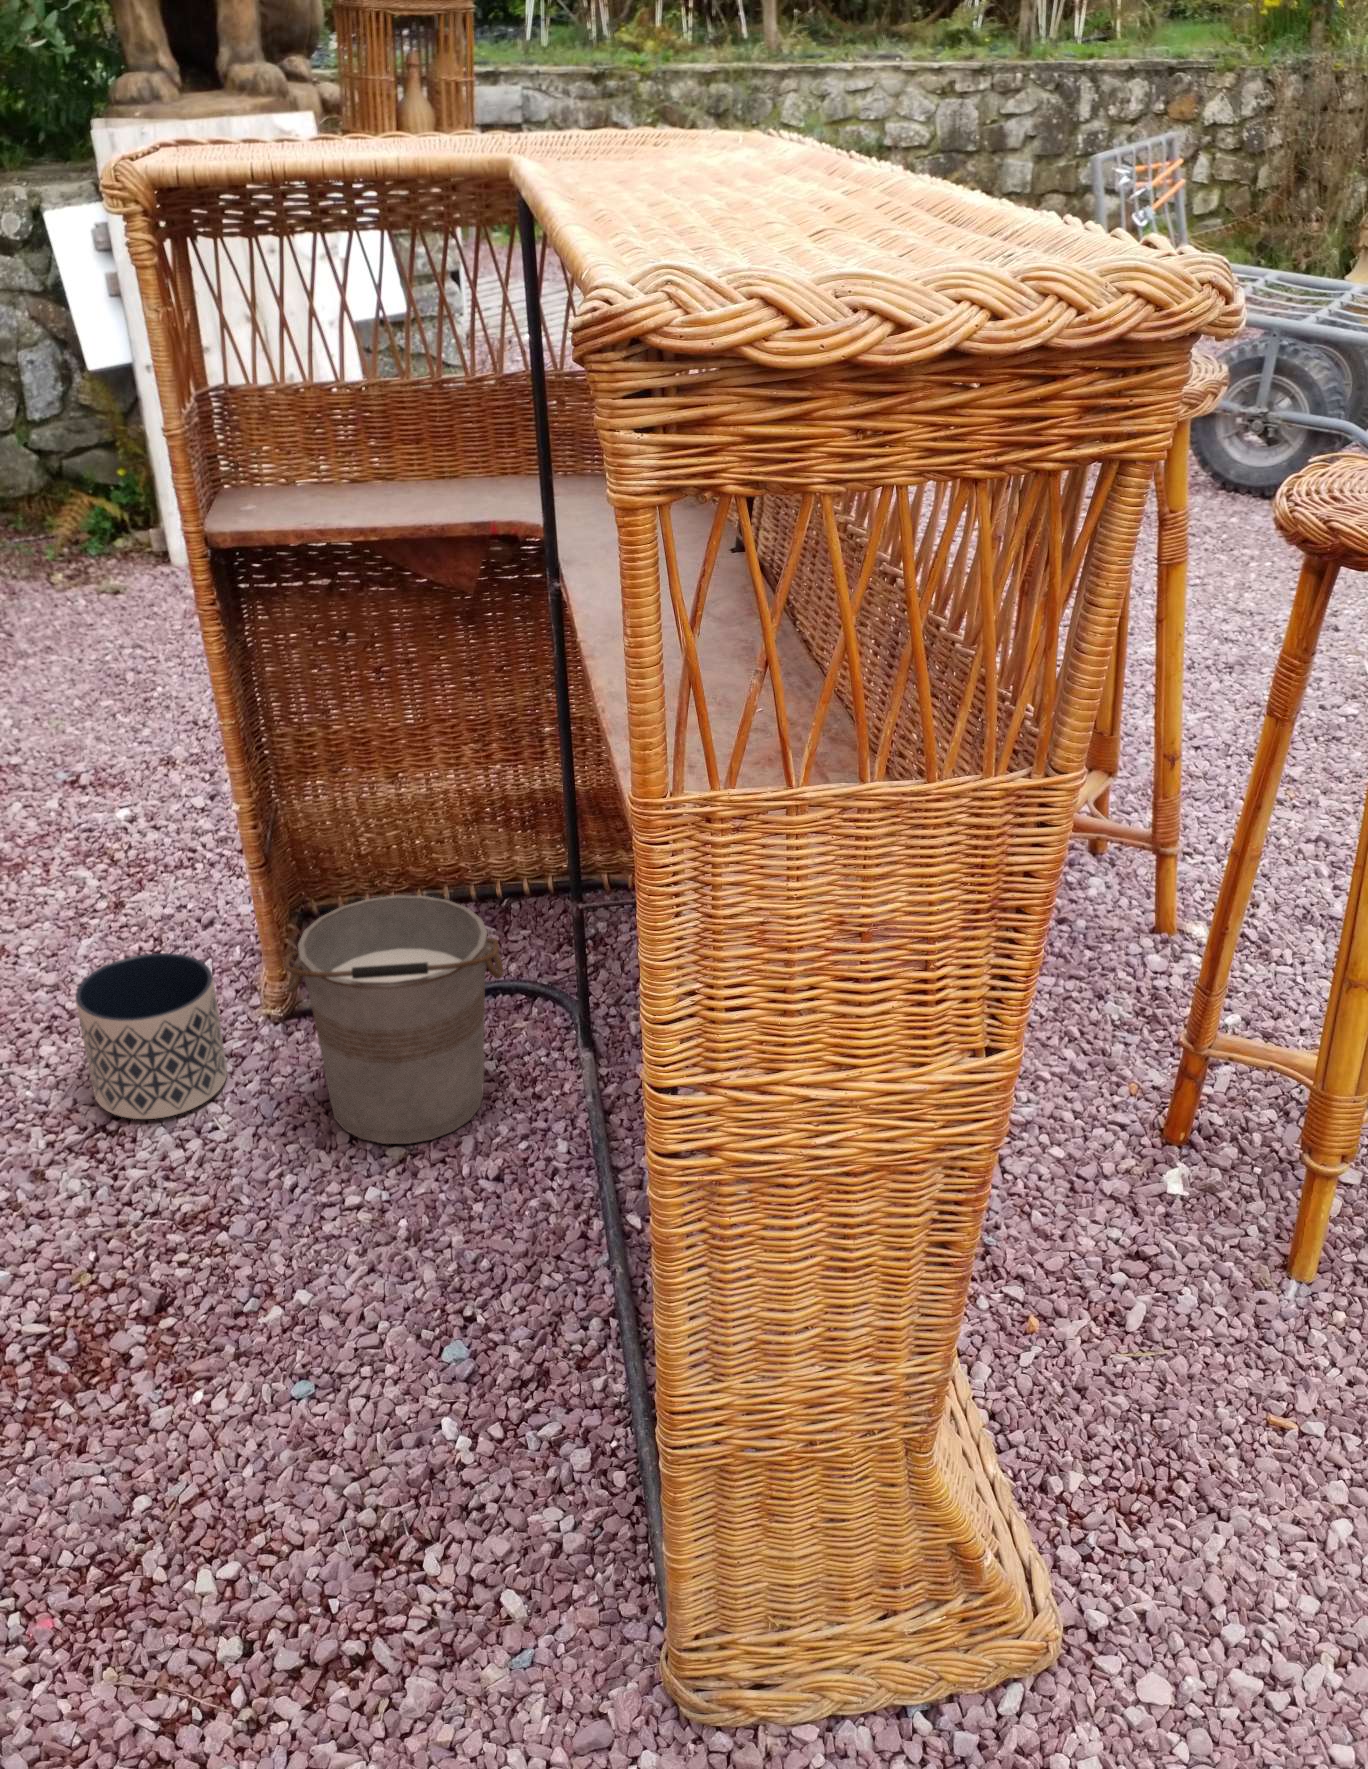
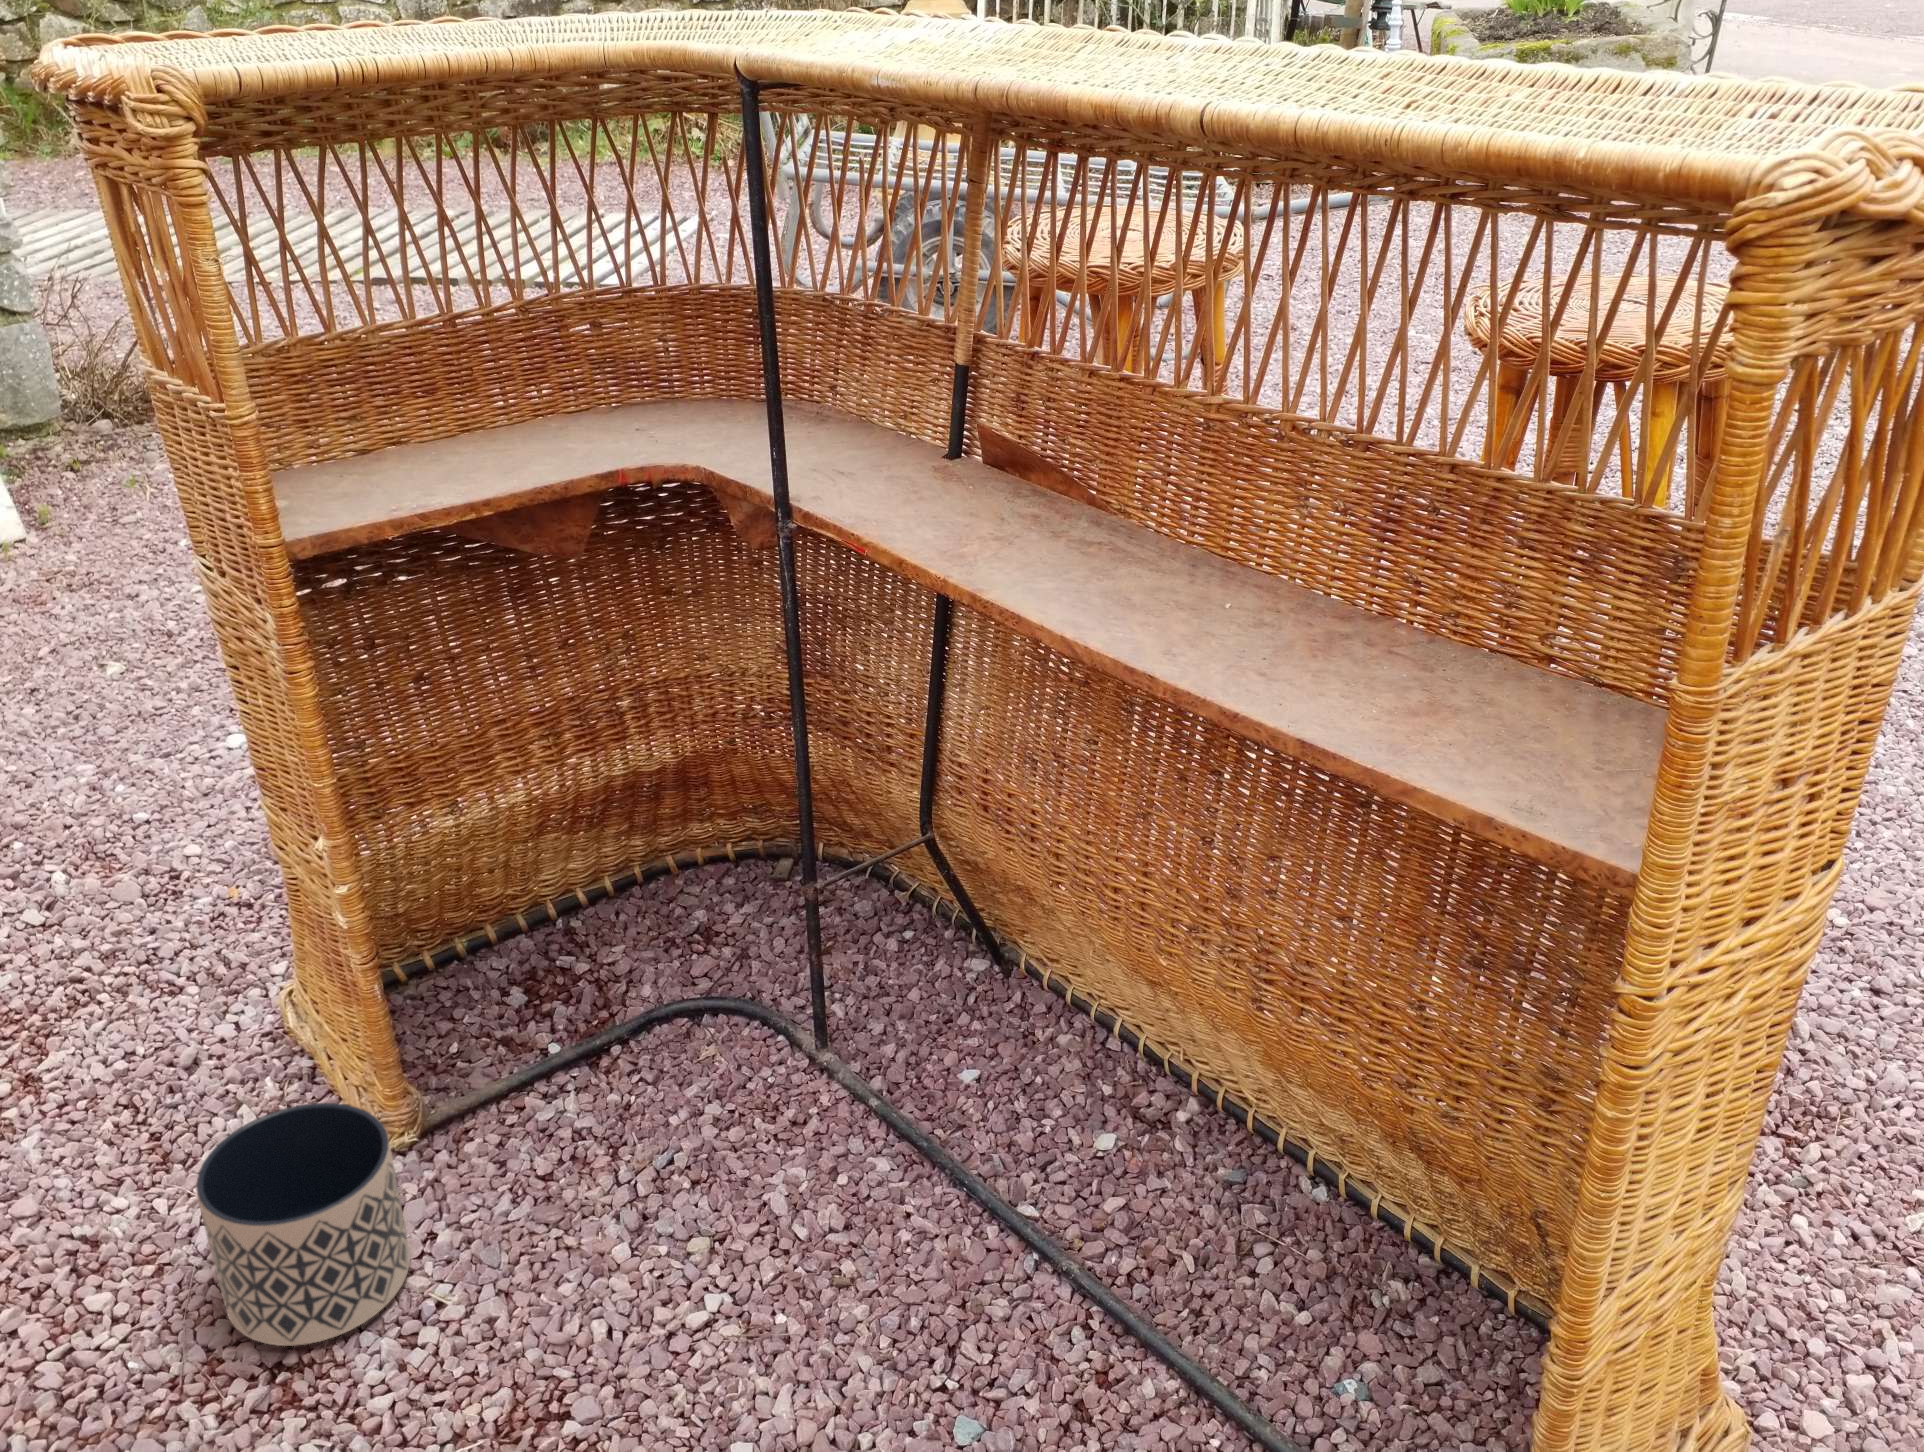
bucket: present [284,895,503,1144] -> none [509,928,778,1244]

